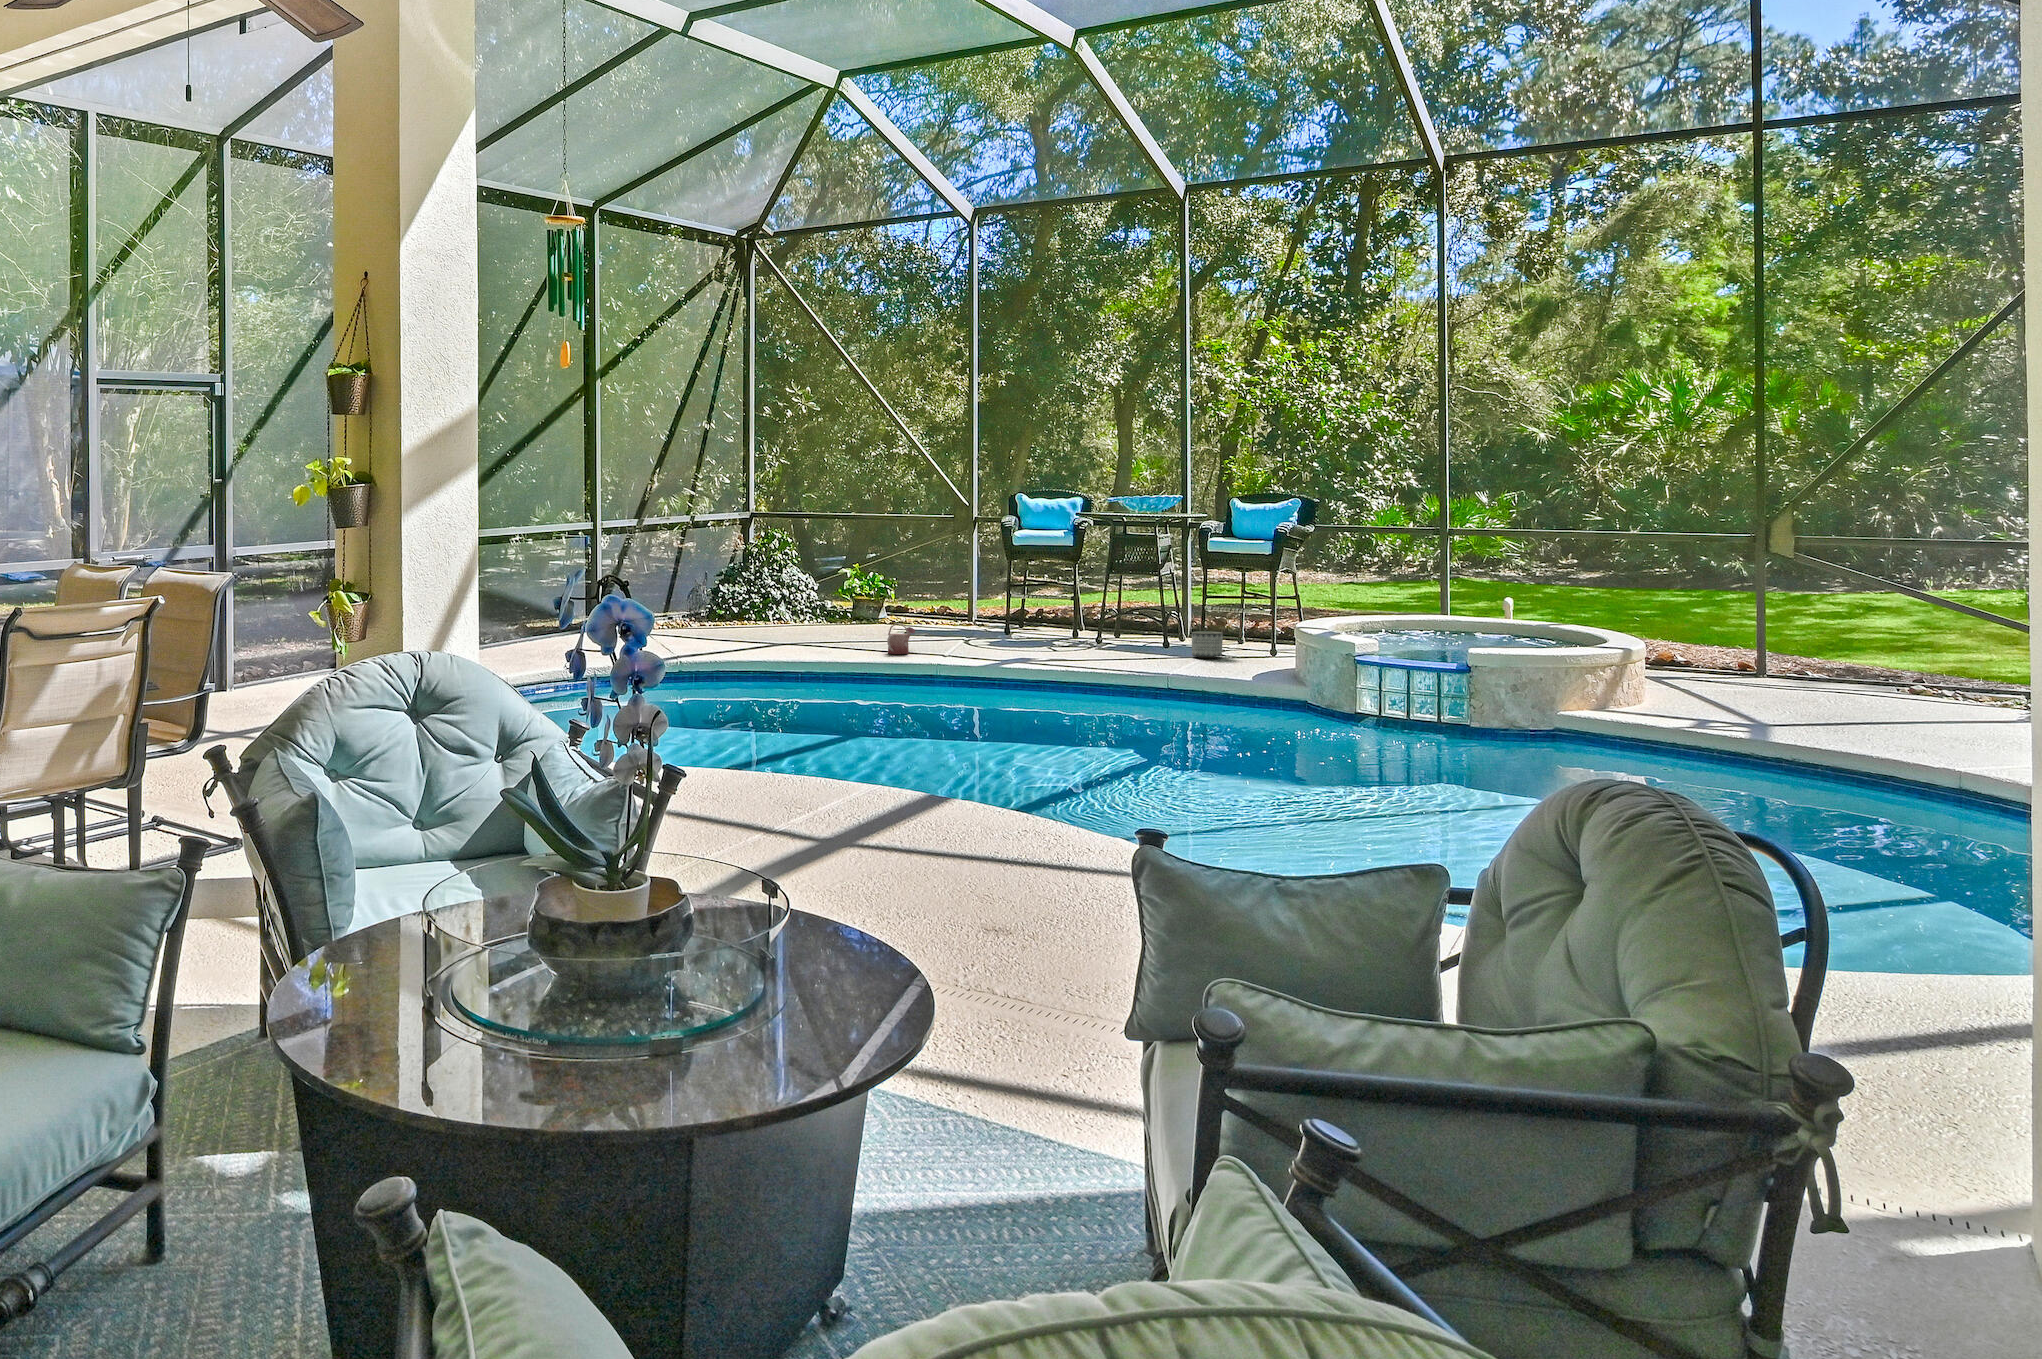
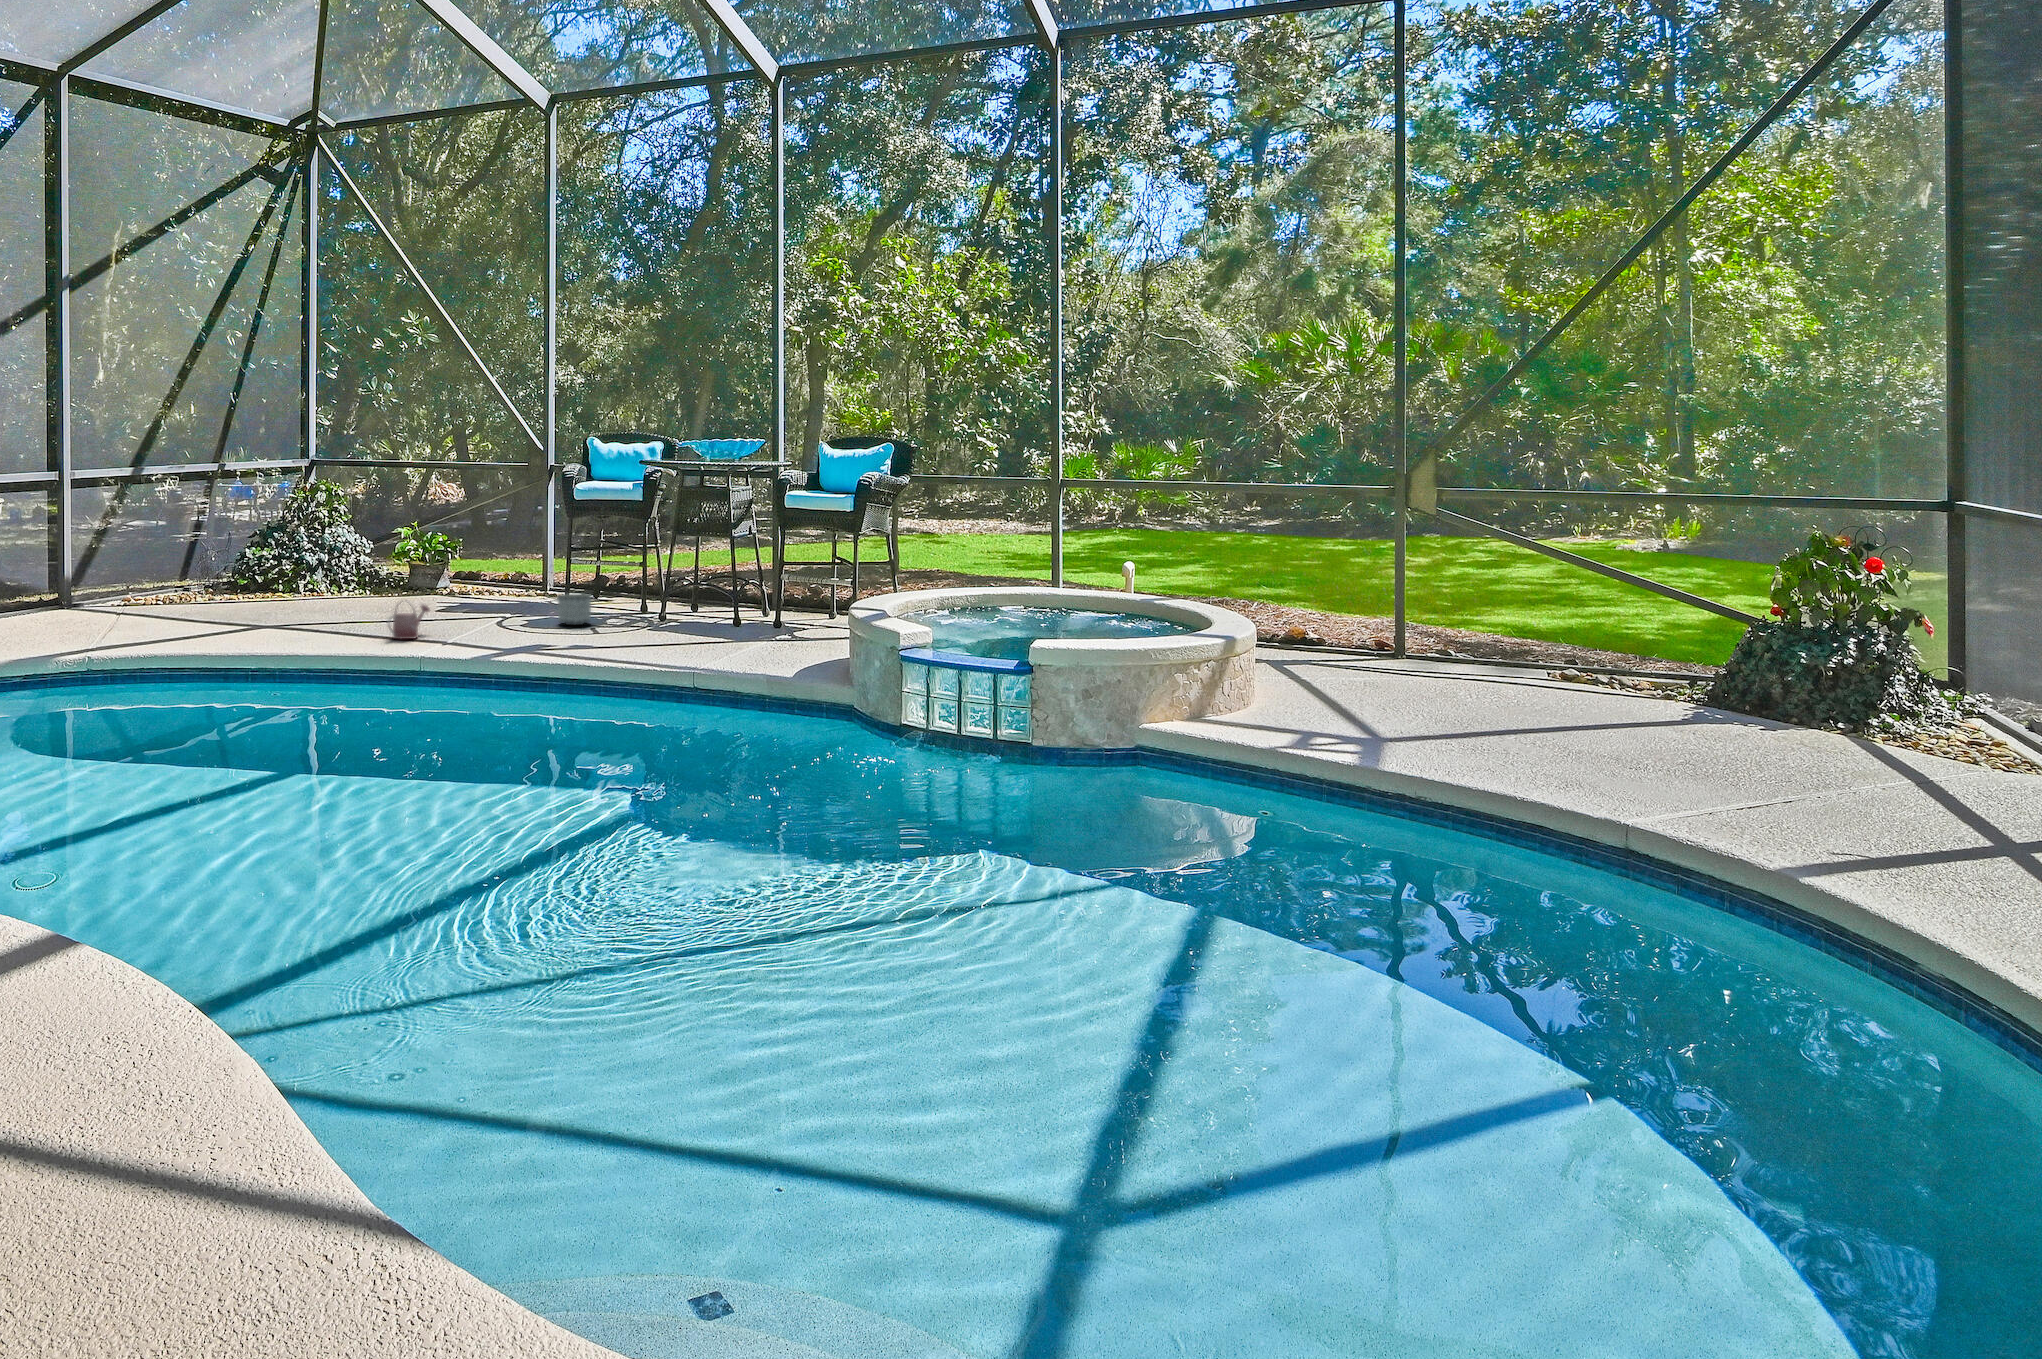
planter: present [1192,632,1223,659] -> present [557,594,591,625]

